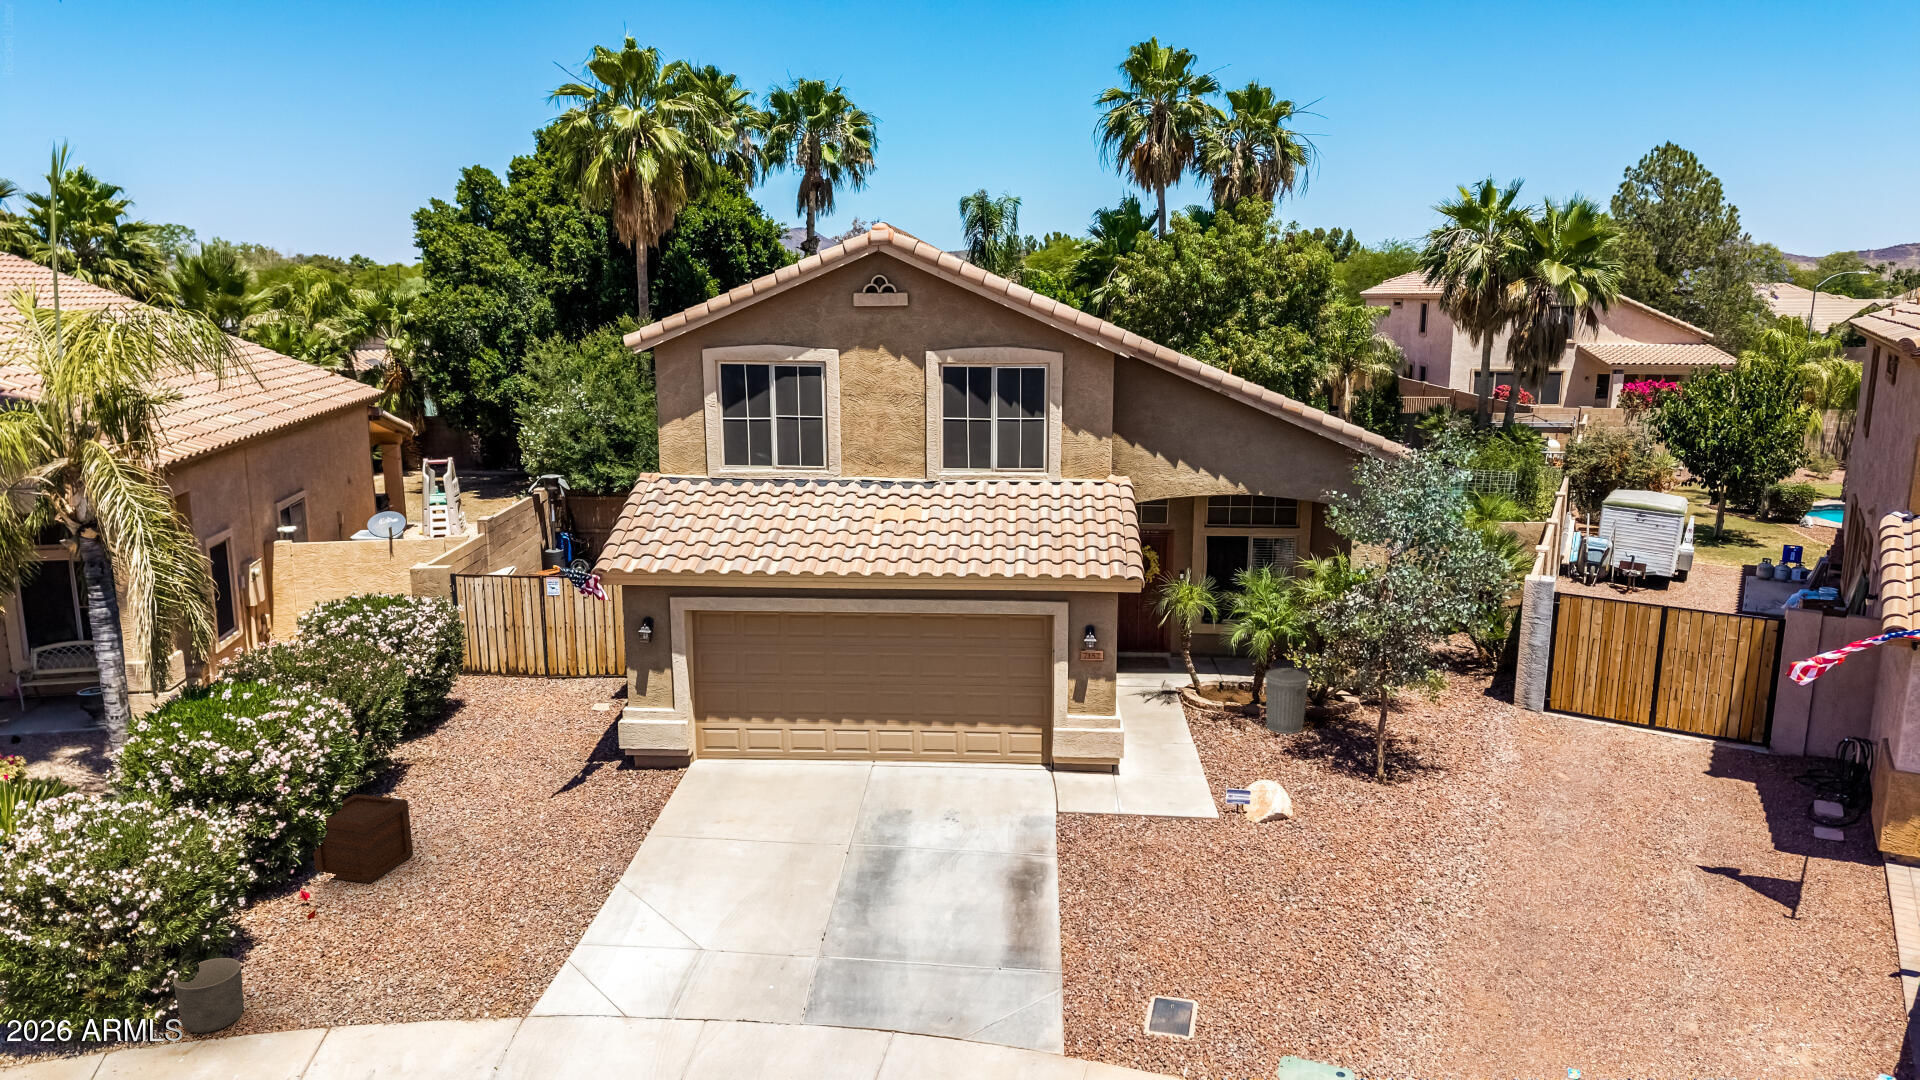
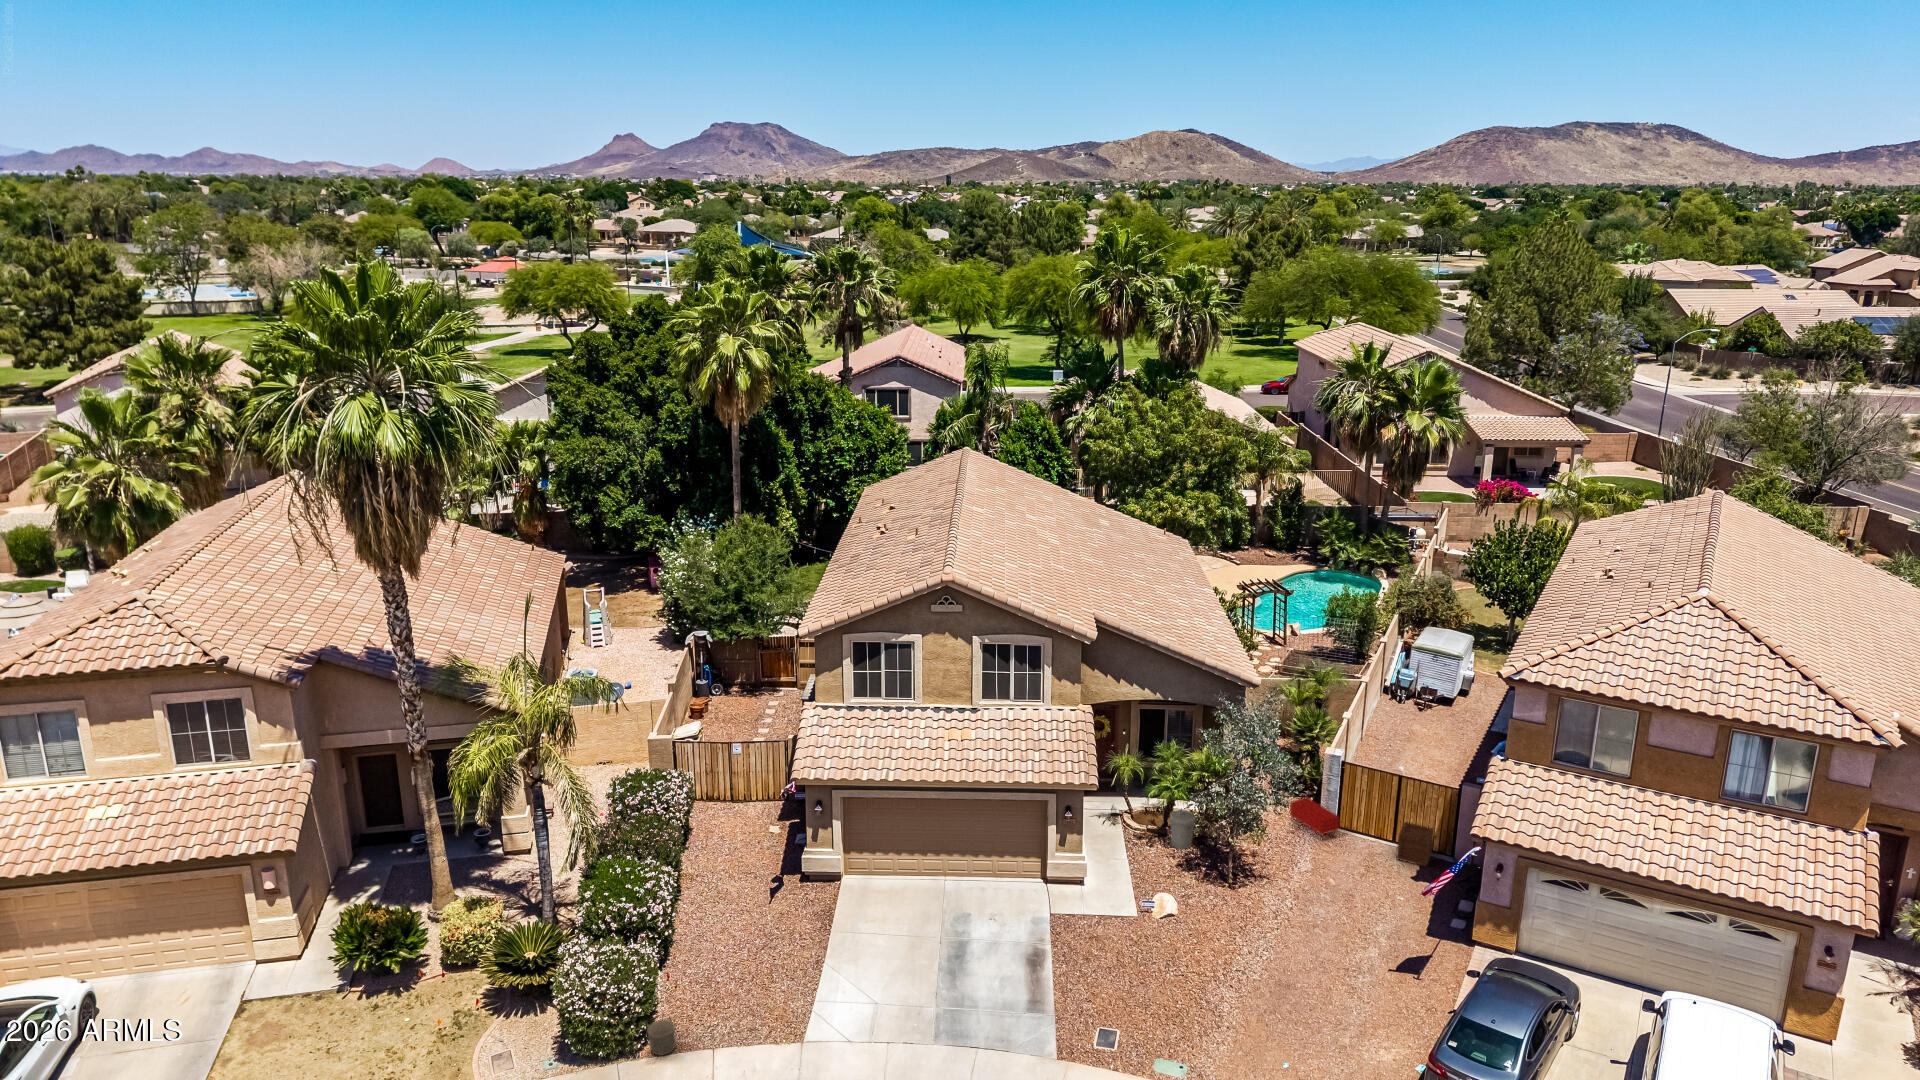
bench: none [1464,663,1556,725] -> present [1290,798,1339,839]
wooden crate: present [313,794,413,883] -> present [1396,822,1434,866]

